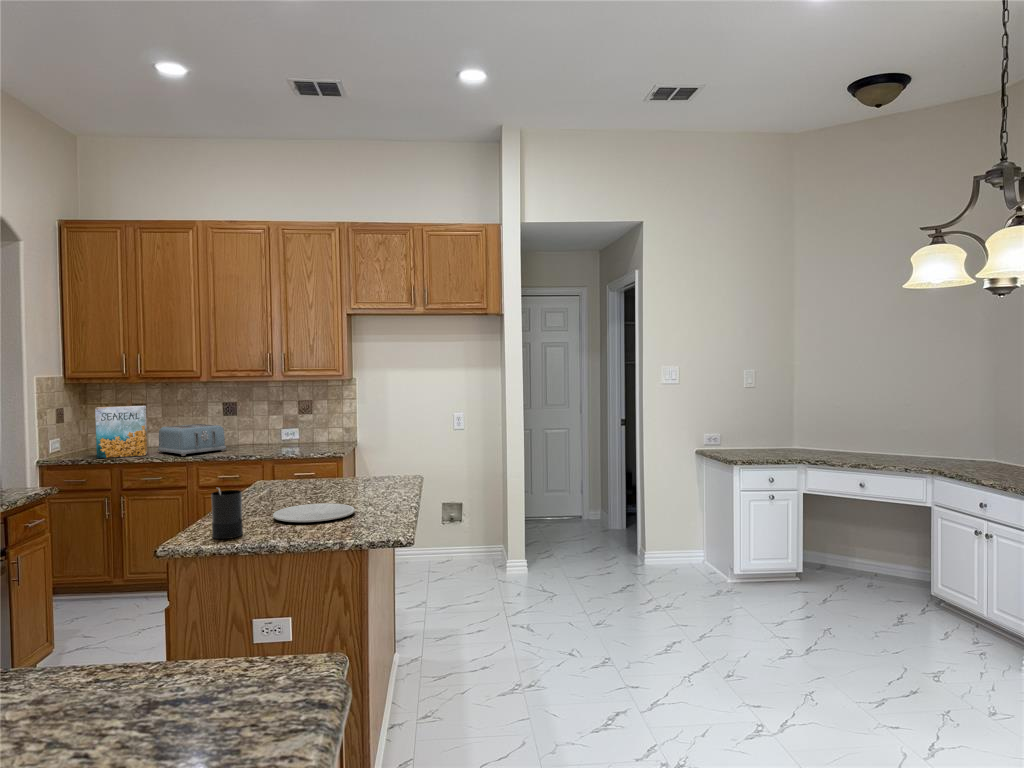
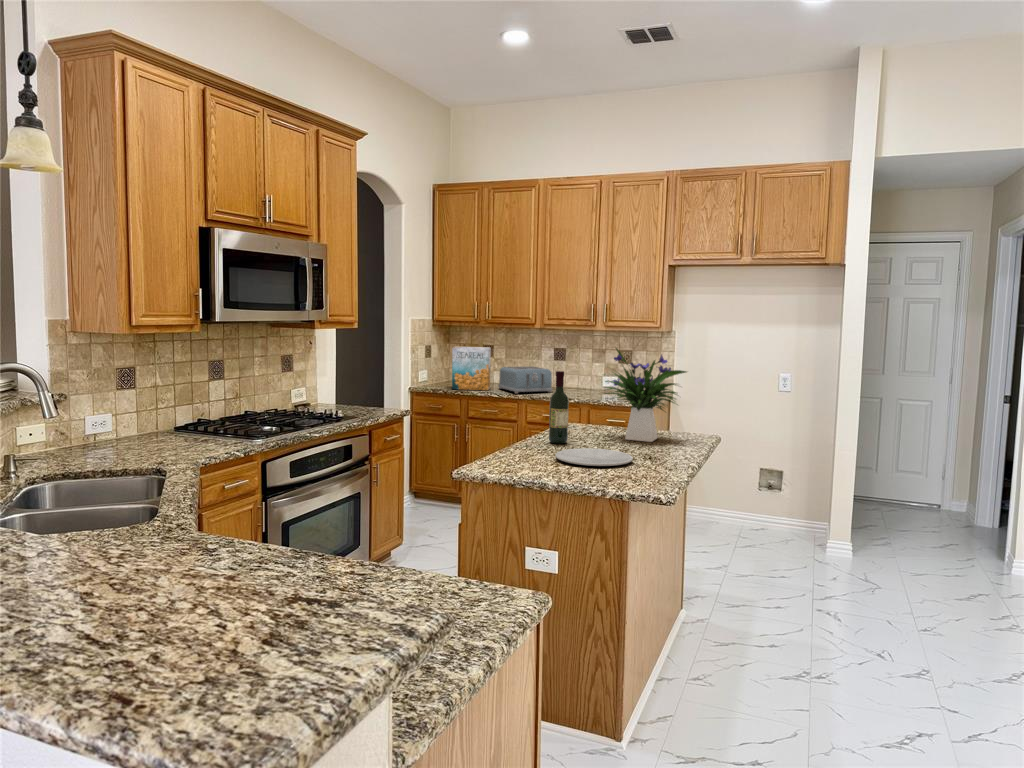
flower arrangement: none [306,399,392,491] -> present [605,348,686,442]
wine bottle: none [254,427,276,504] -> present [549,371,569,444]
candle: present [211,489,243,539] -> none [497,422,524,470]

